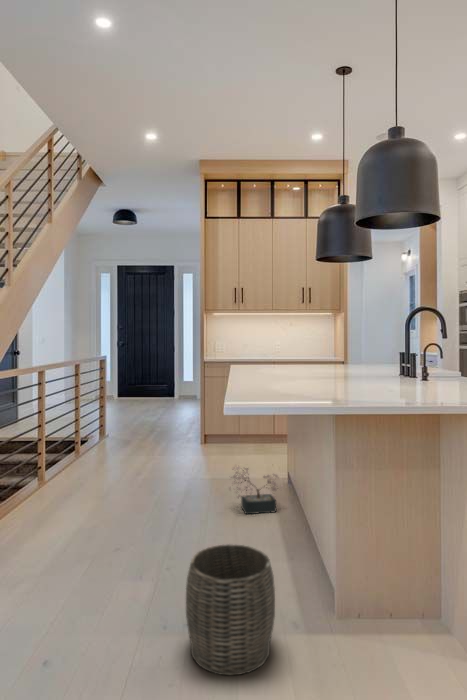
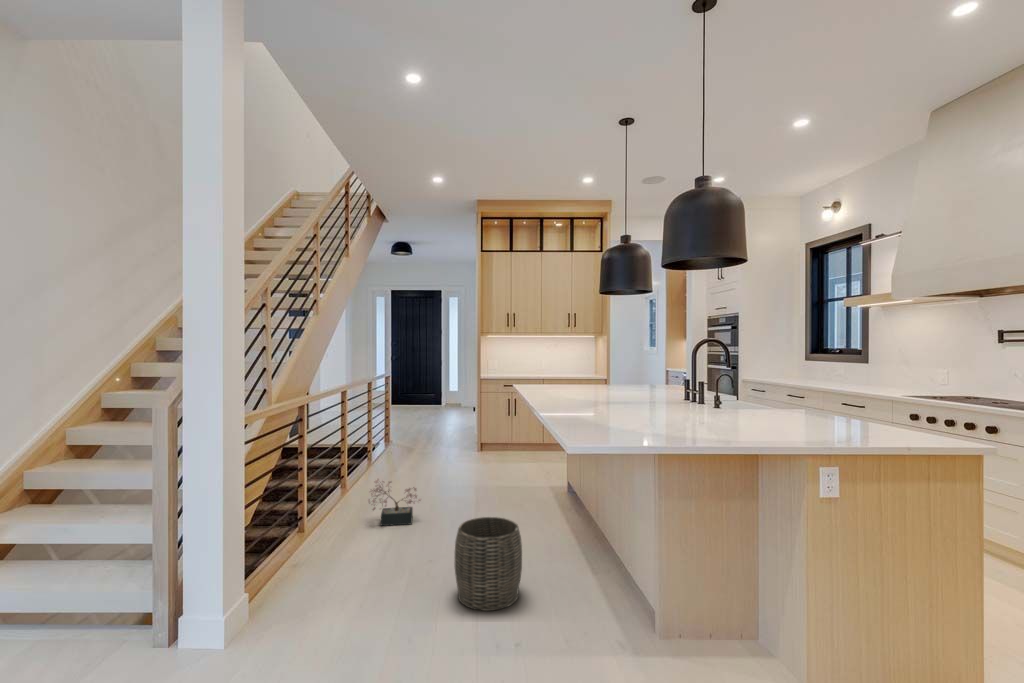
decorative plant: present [231,467,282,514] -> present [368,479,421,526]

